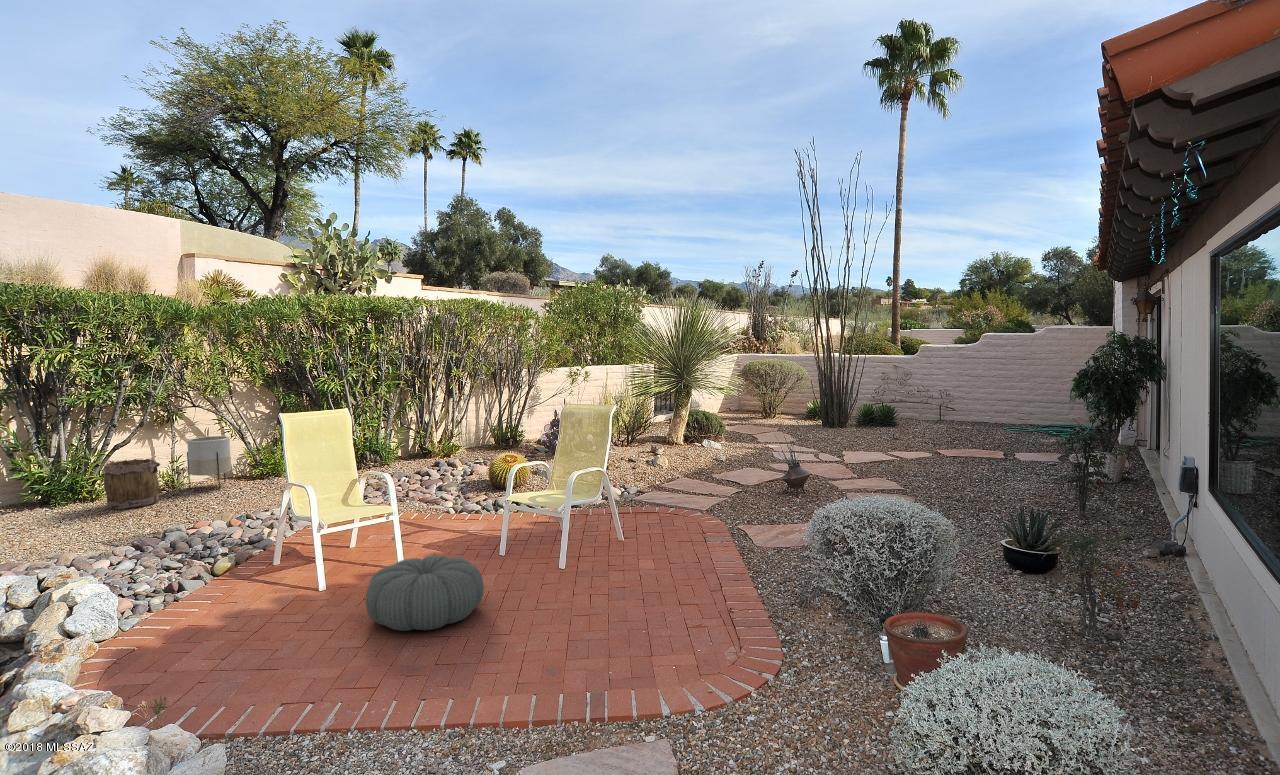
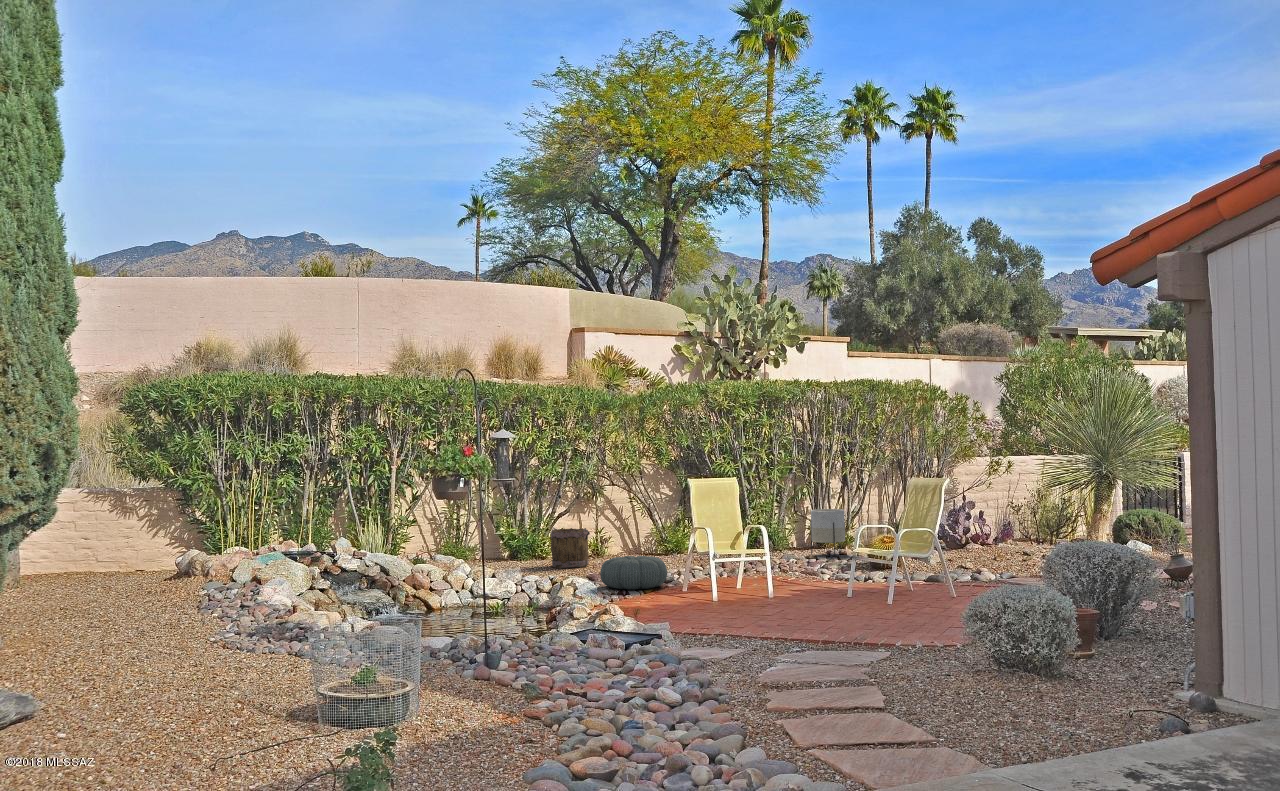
planter: present [187,436,231,489] -> present [810,509,845,556]
pouf: present [366,555,484,631] -> present [600,556,667,590]

